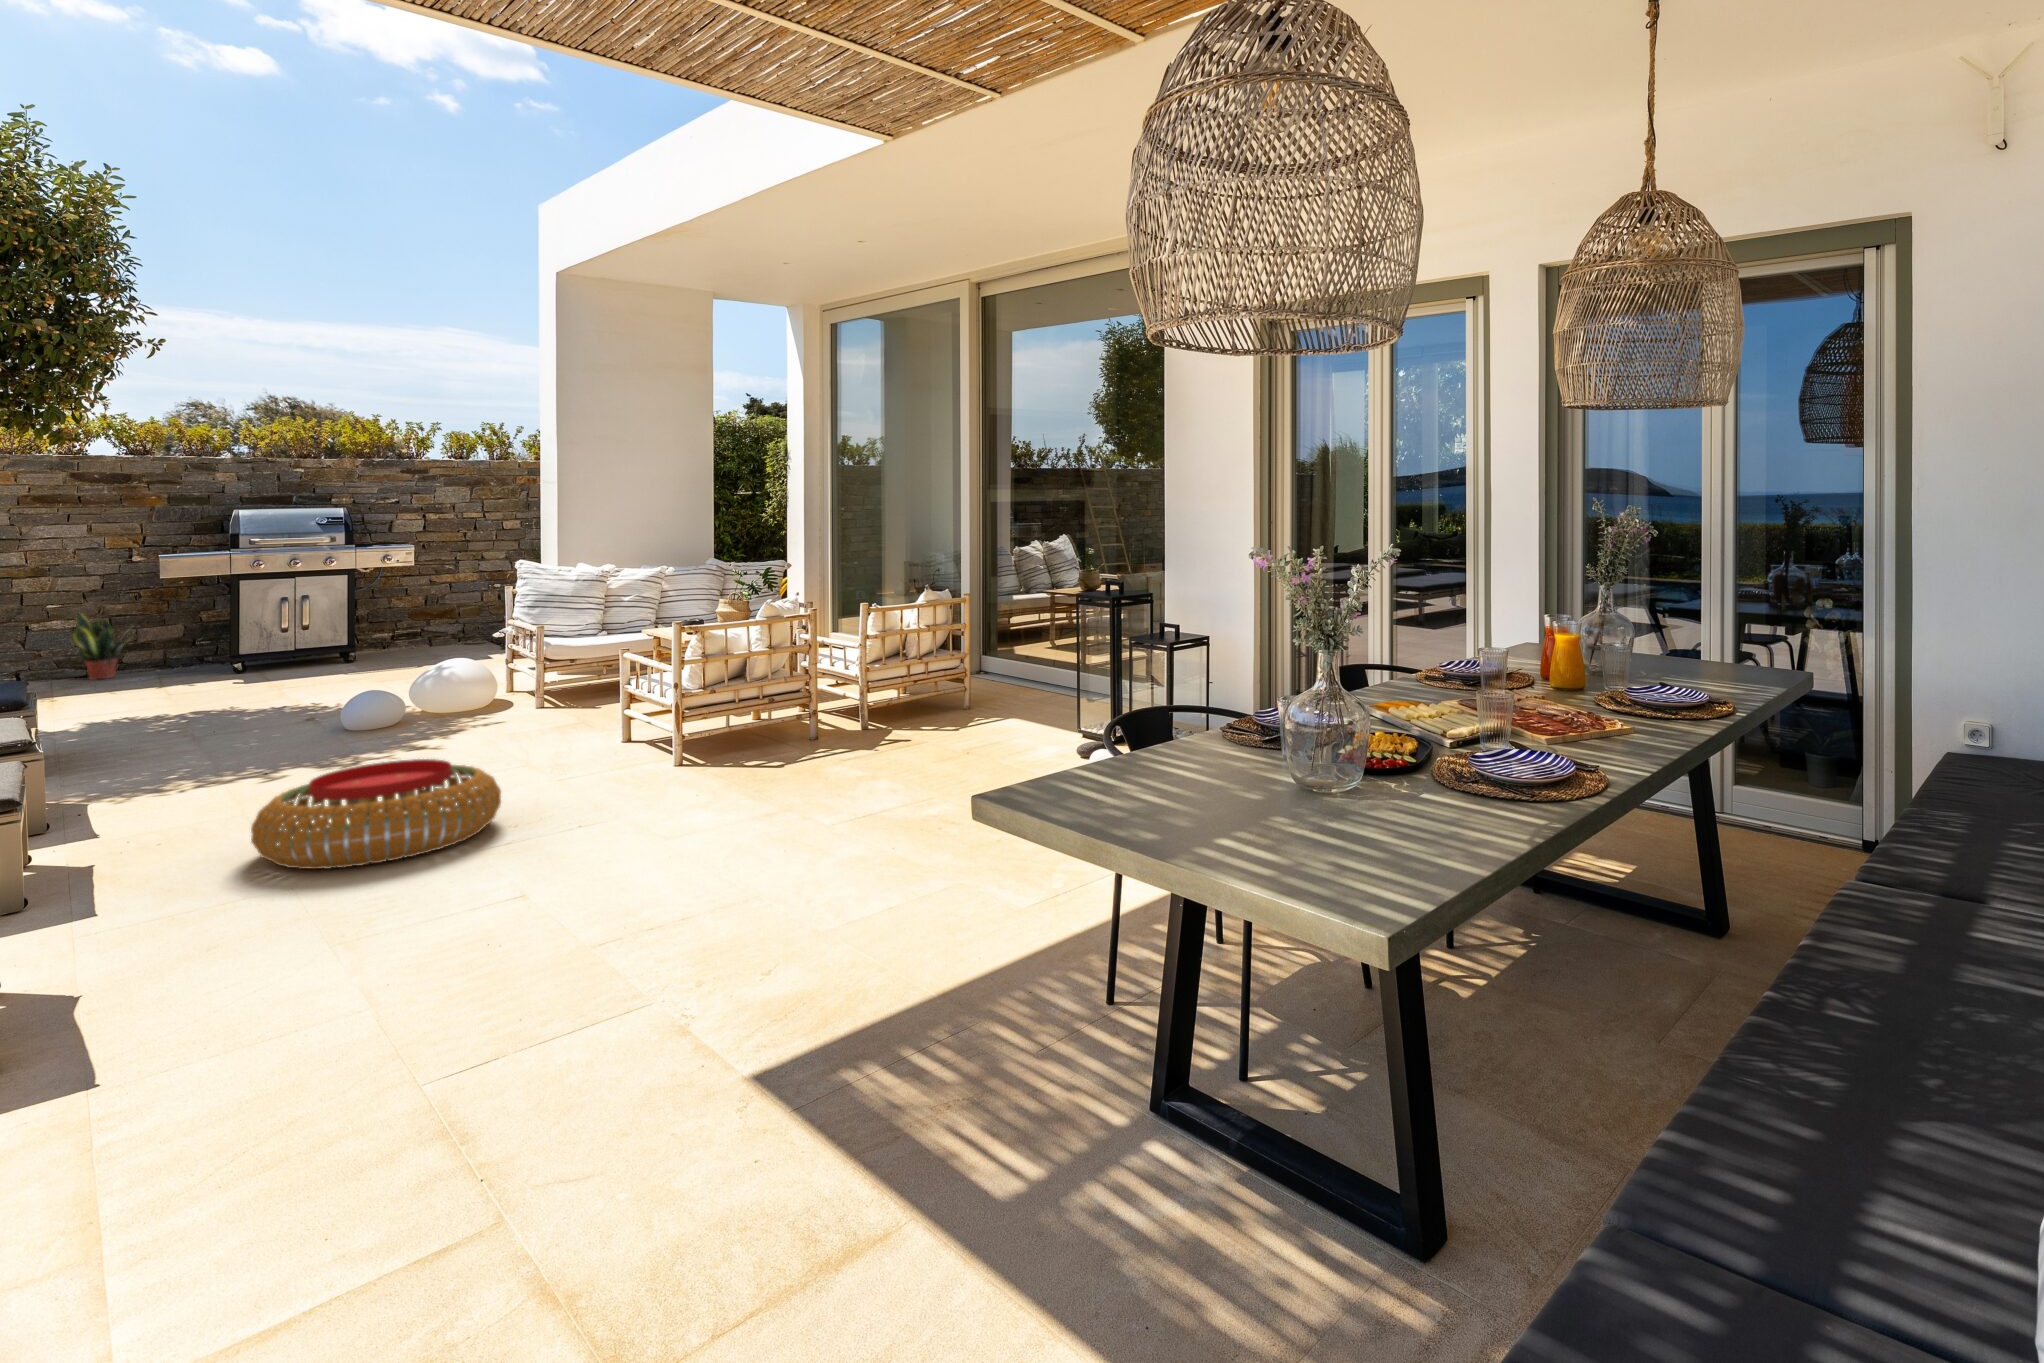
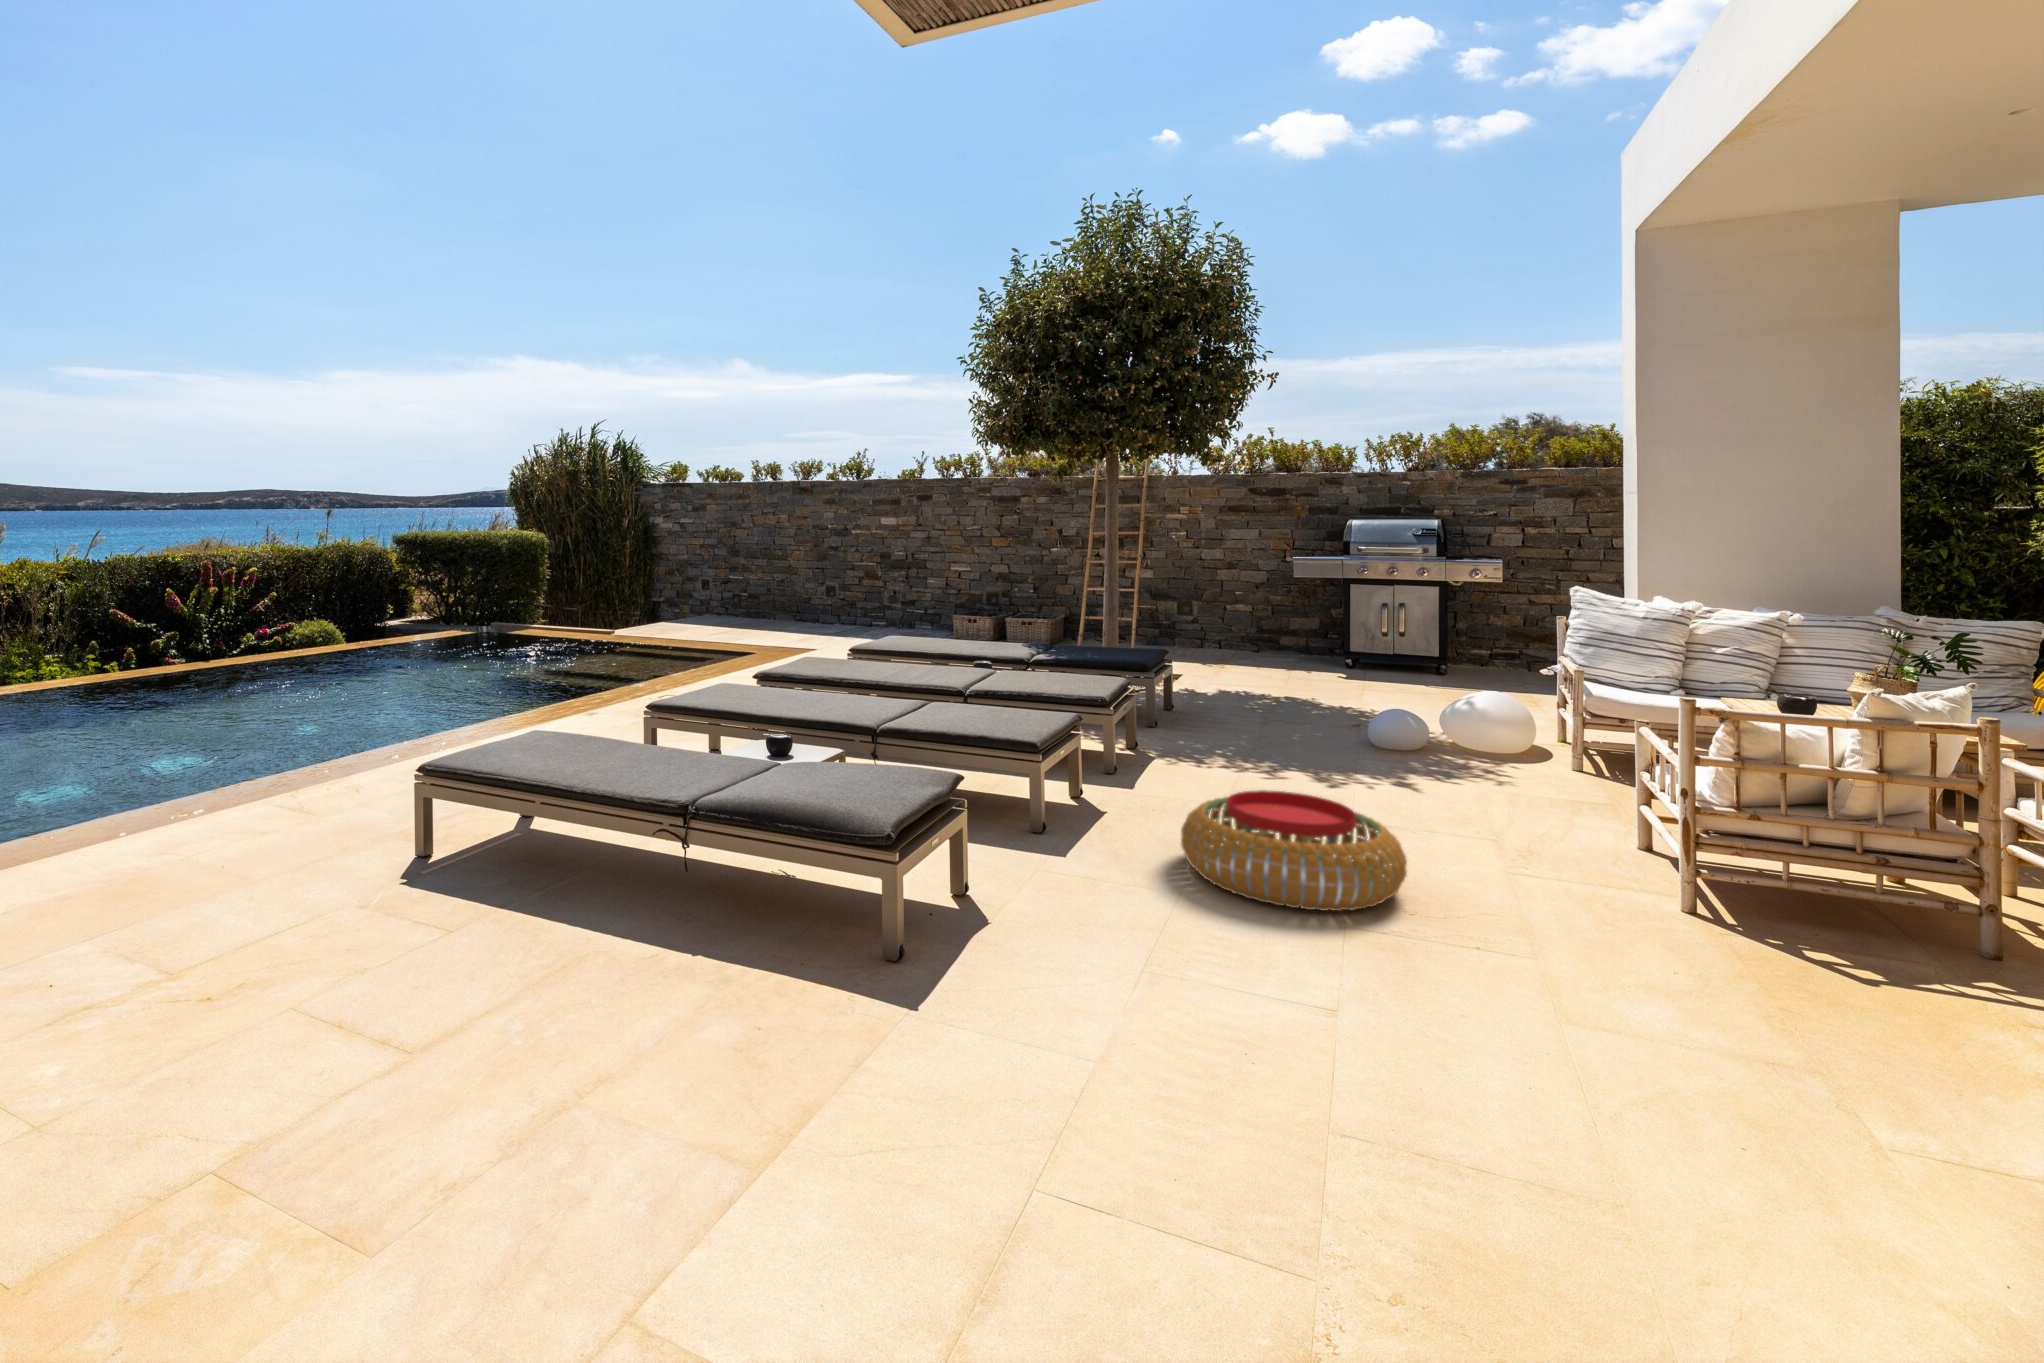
potted plant: present [70,612,133,680] -> none [1244,597,1283,655]

